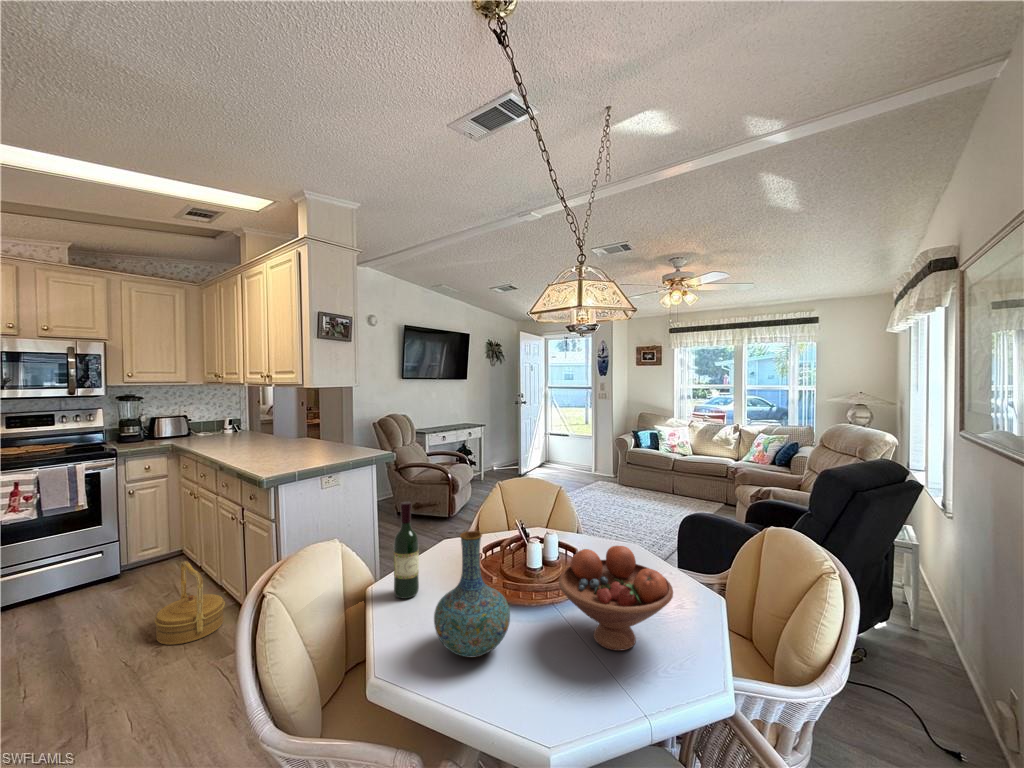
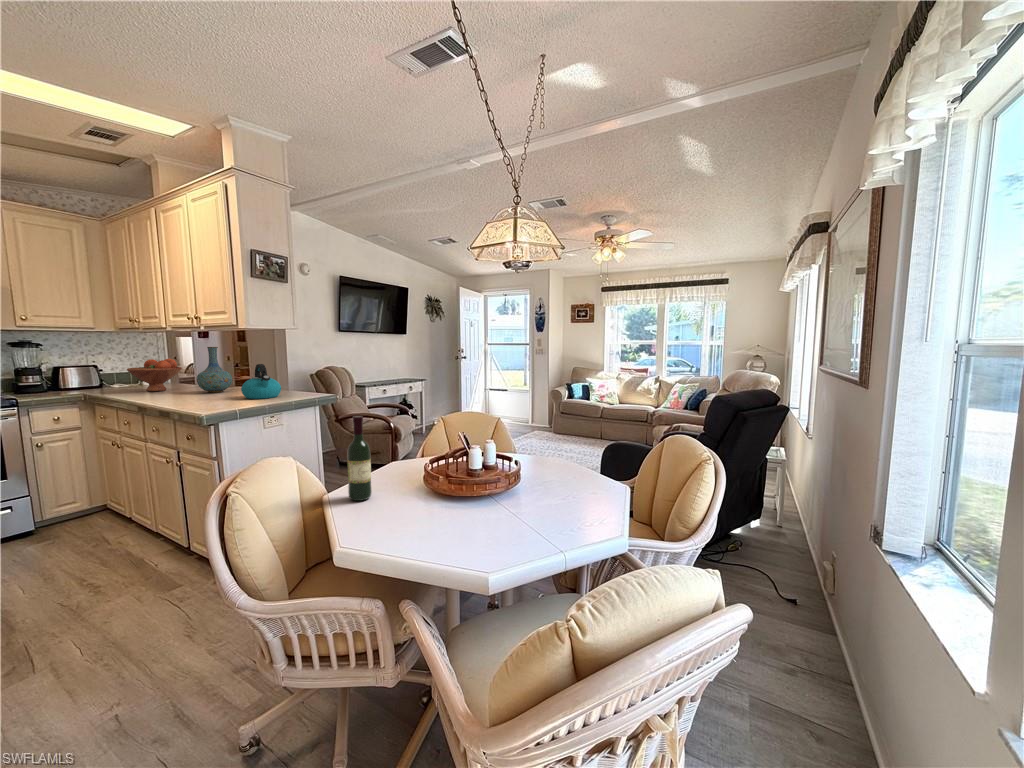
kettle: none [304,423,342,459] -> present [241,364,281,399]
vase: present [434,531,510,658] -> present [197,347,232,393]
fruit bowl: present [559,546,673,651] -> present [127,359,182,392]
basket: present [154,561,225,645] -> none [88,504,164,583]

